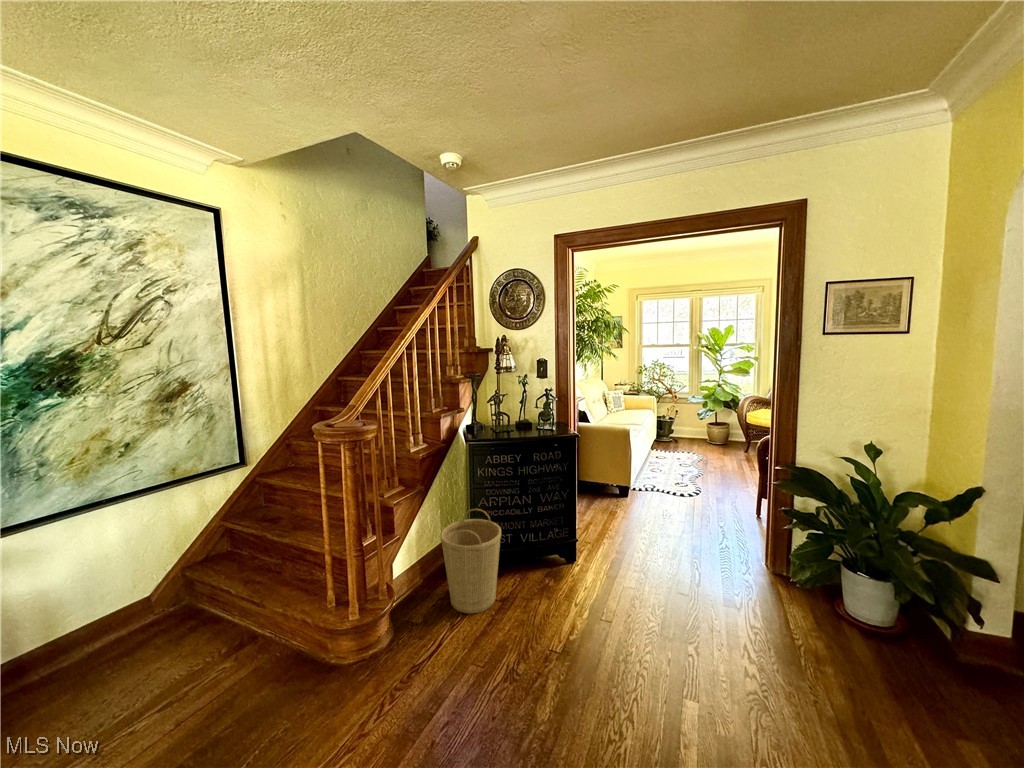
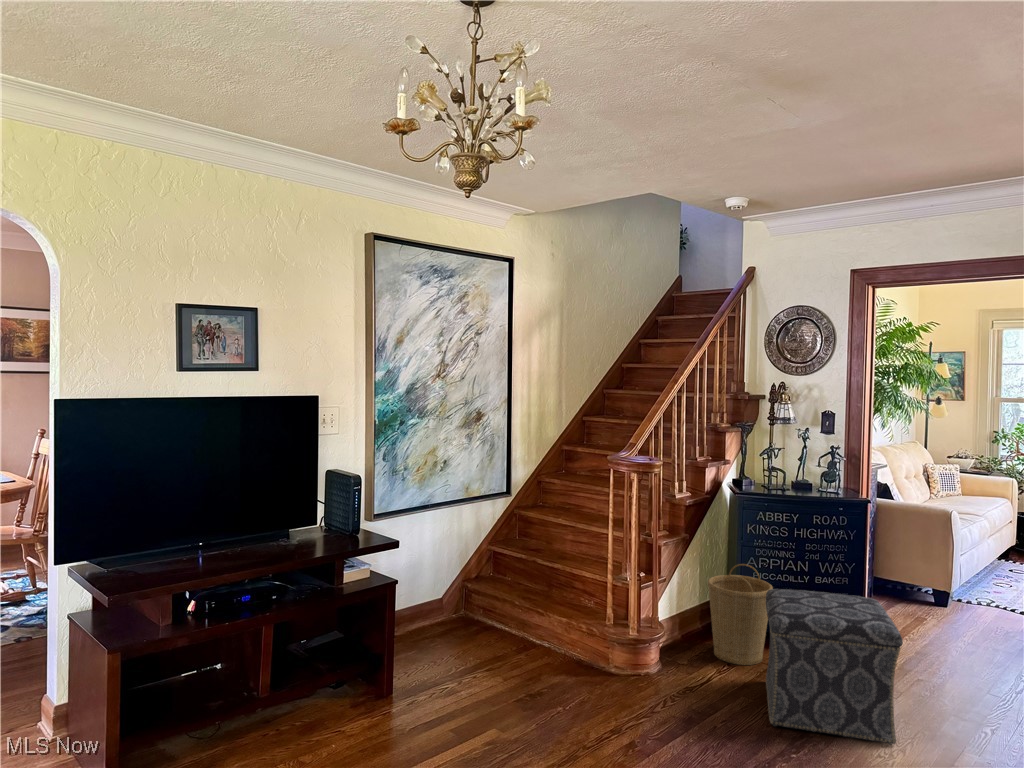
ottoman: none [491,540,631,724] -> present [766,589,903,745]

